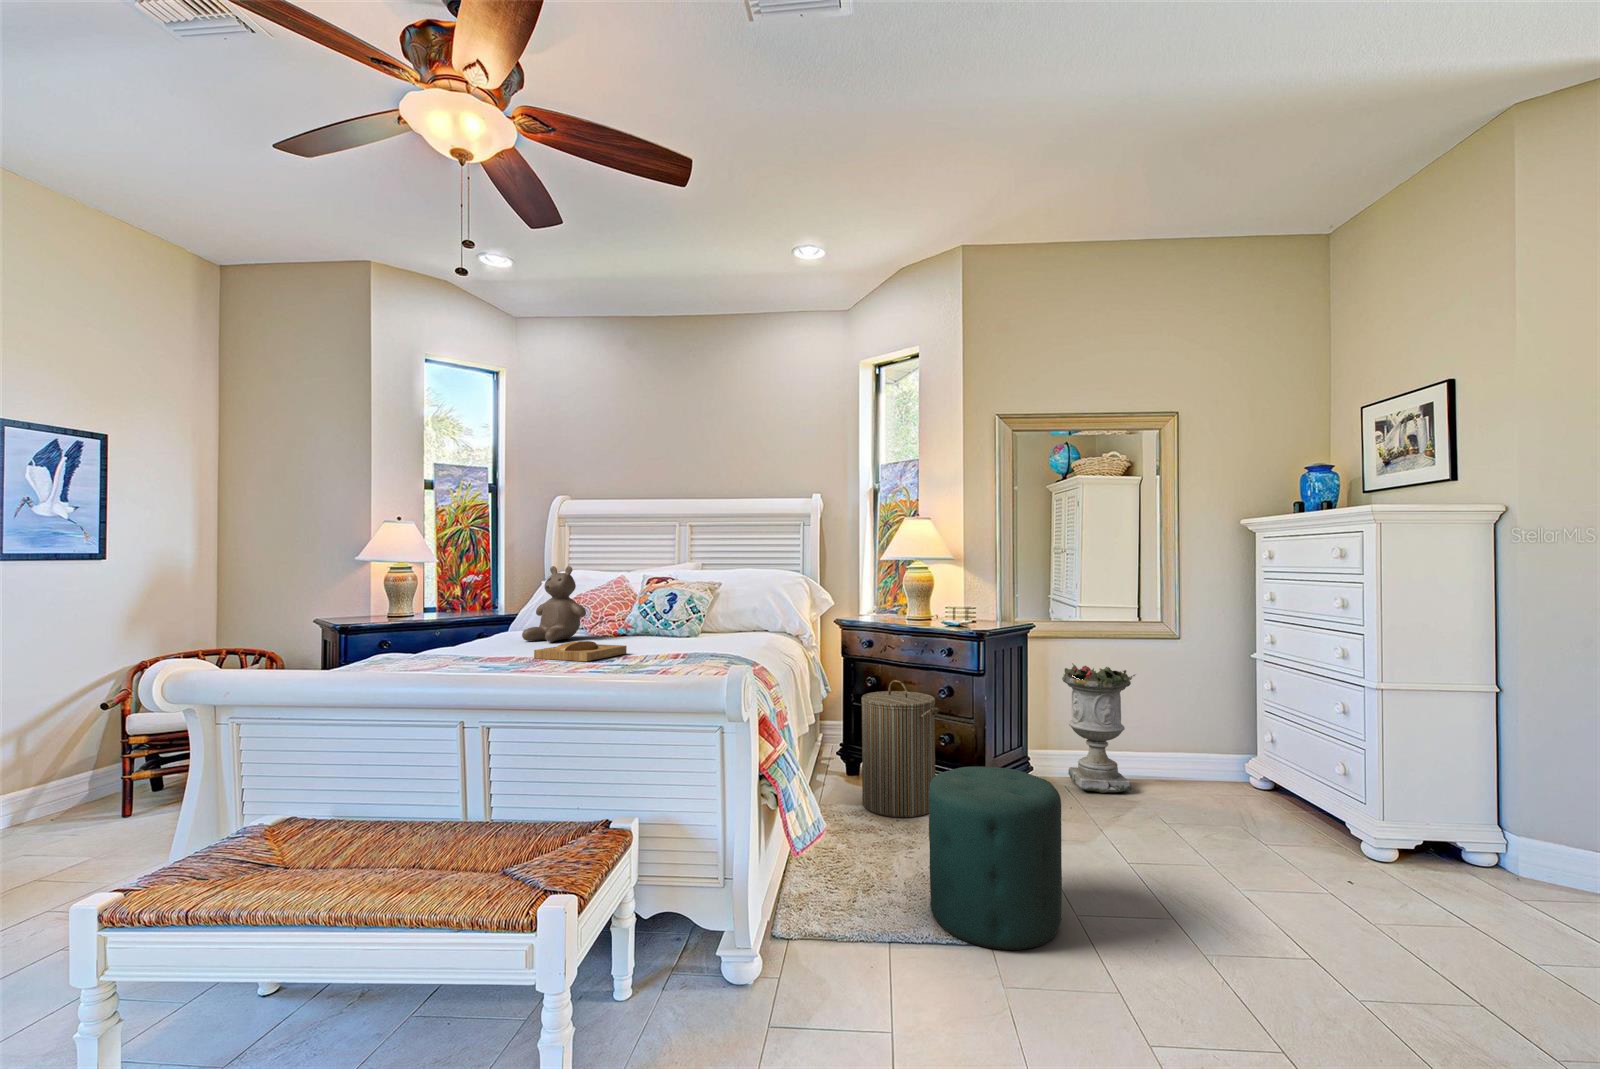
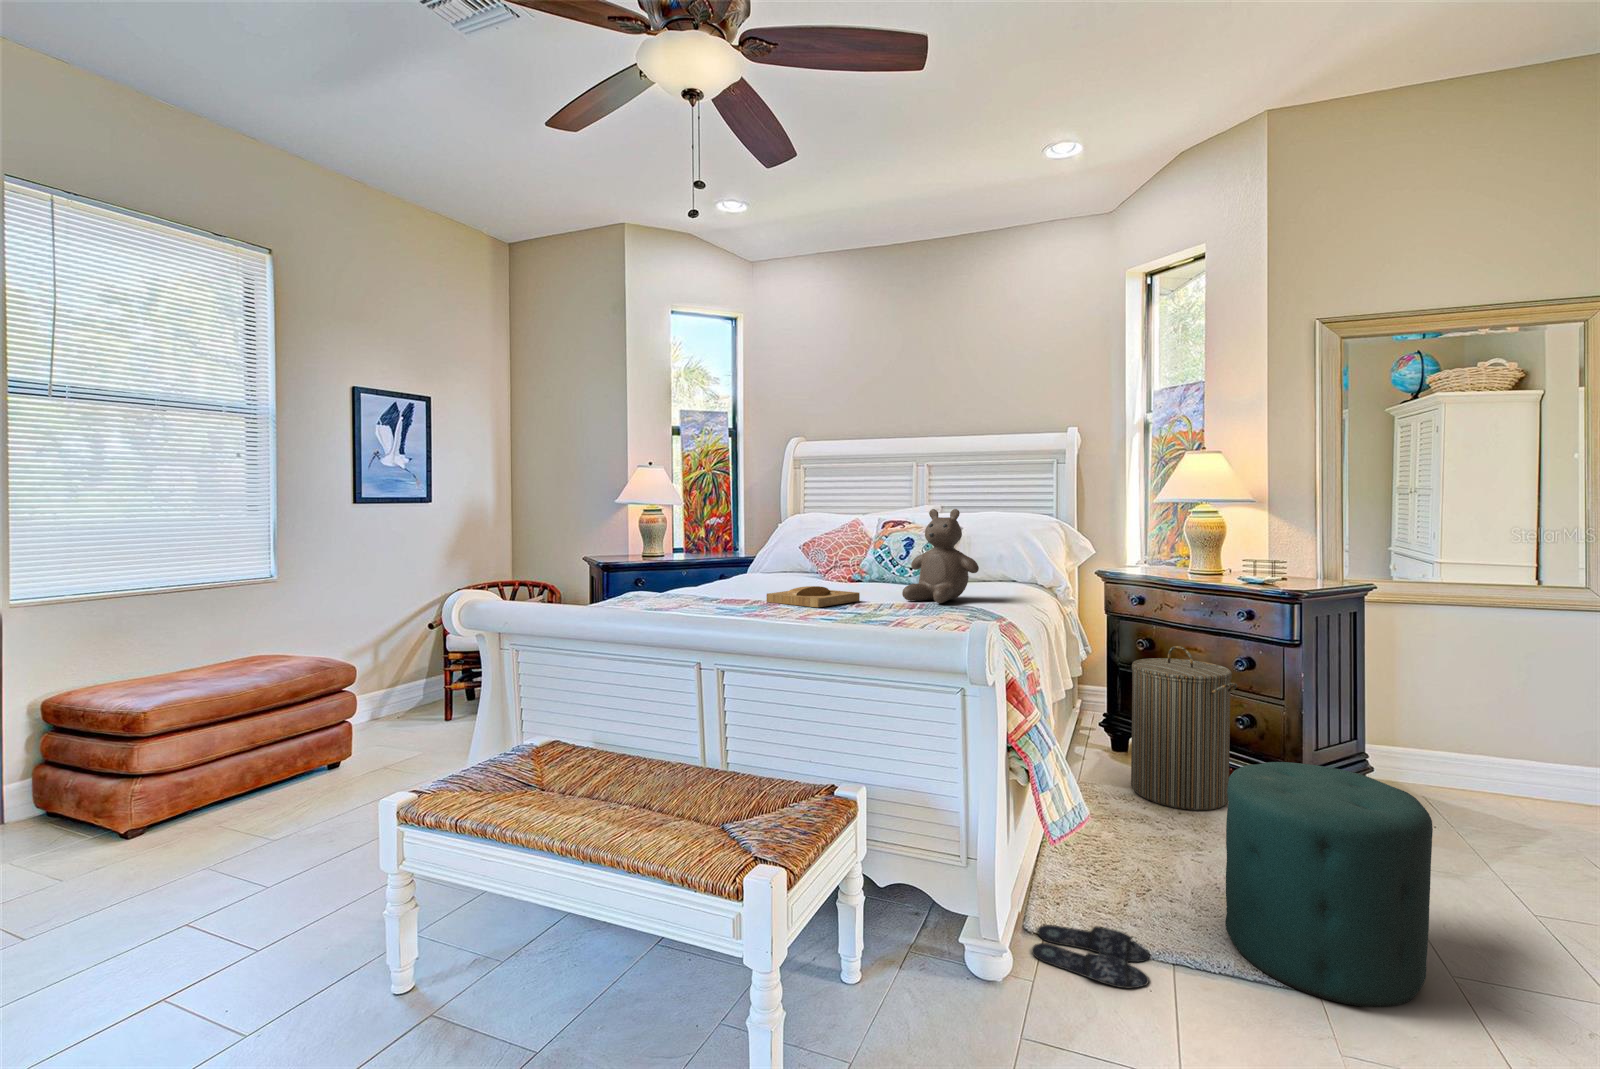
teddy bear: present [522,566,586,642] -> present [902,509,979,603]
planter: present [1062,663,1136,793] -> none [1421,637,1549,813]
slippers: none [781,924,874,971] -> present [1032,925,1149,989]

